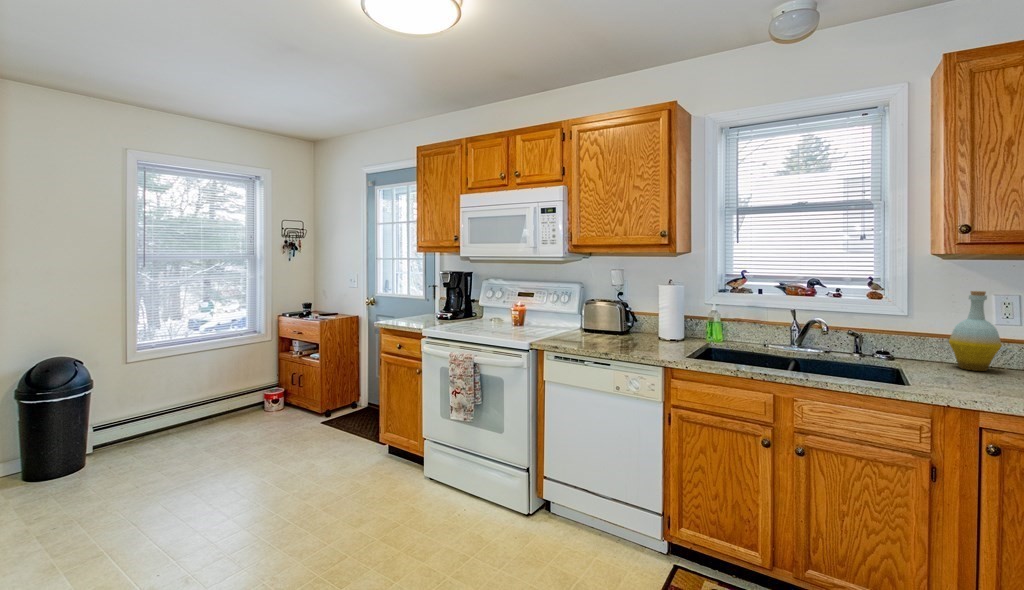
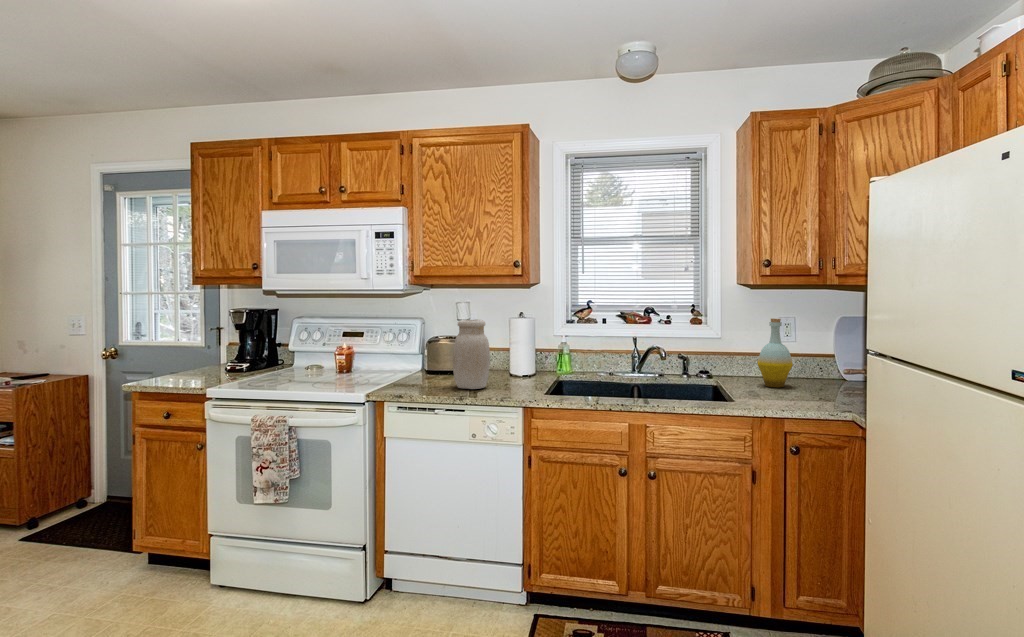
jar: none [601,285,635,348] -> present [453,319,490,389]

